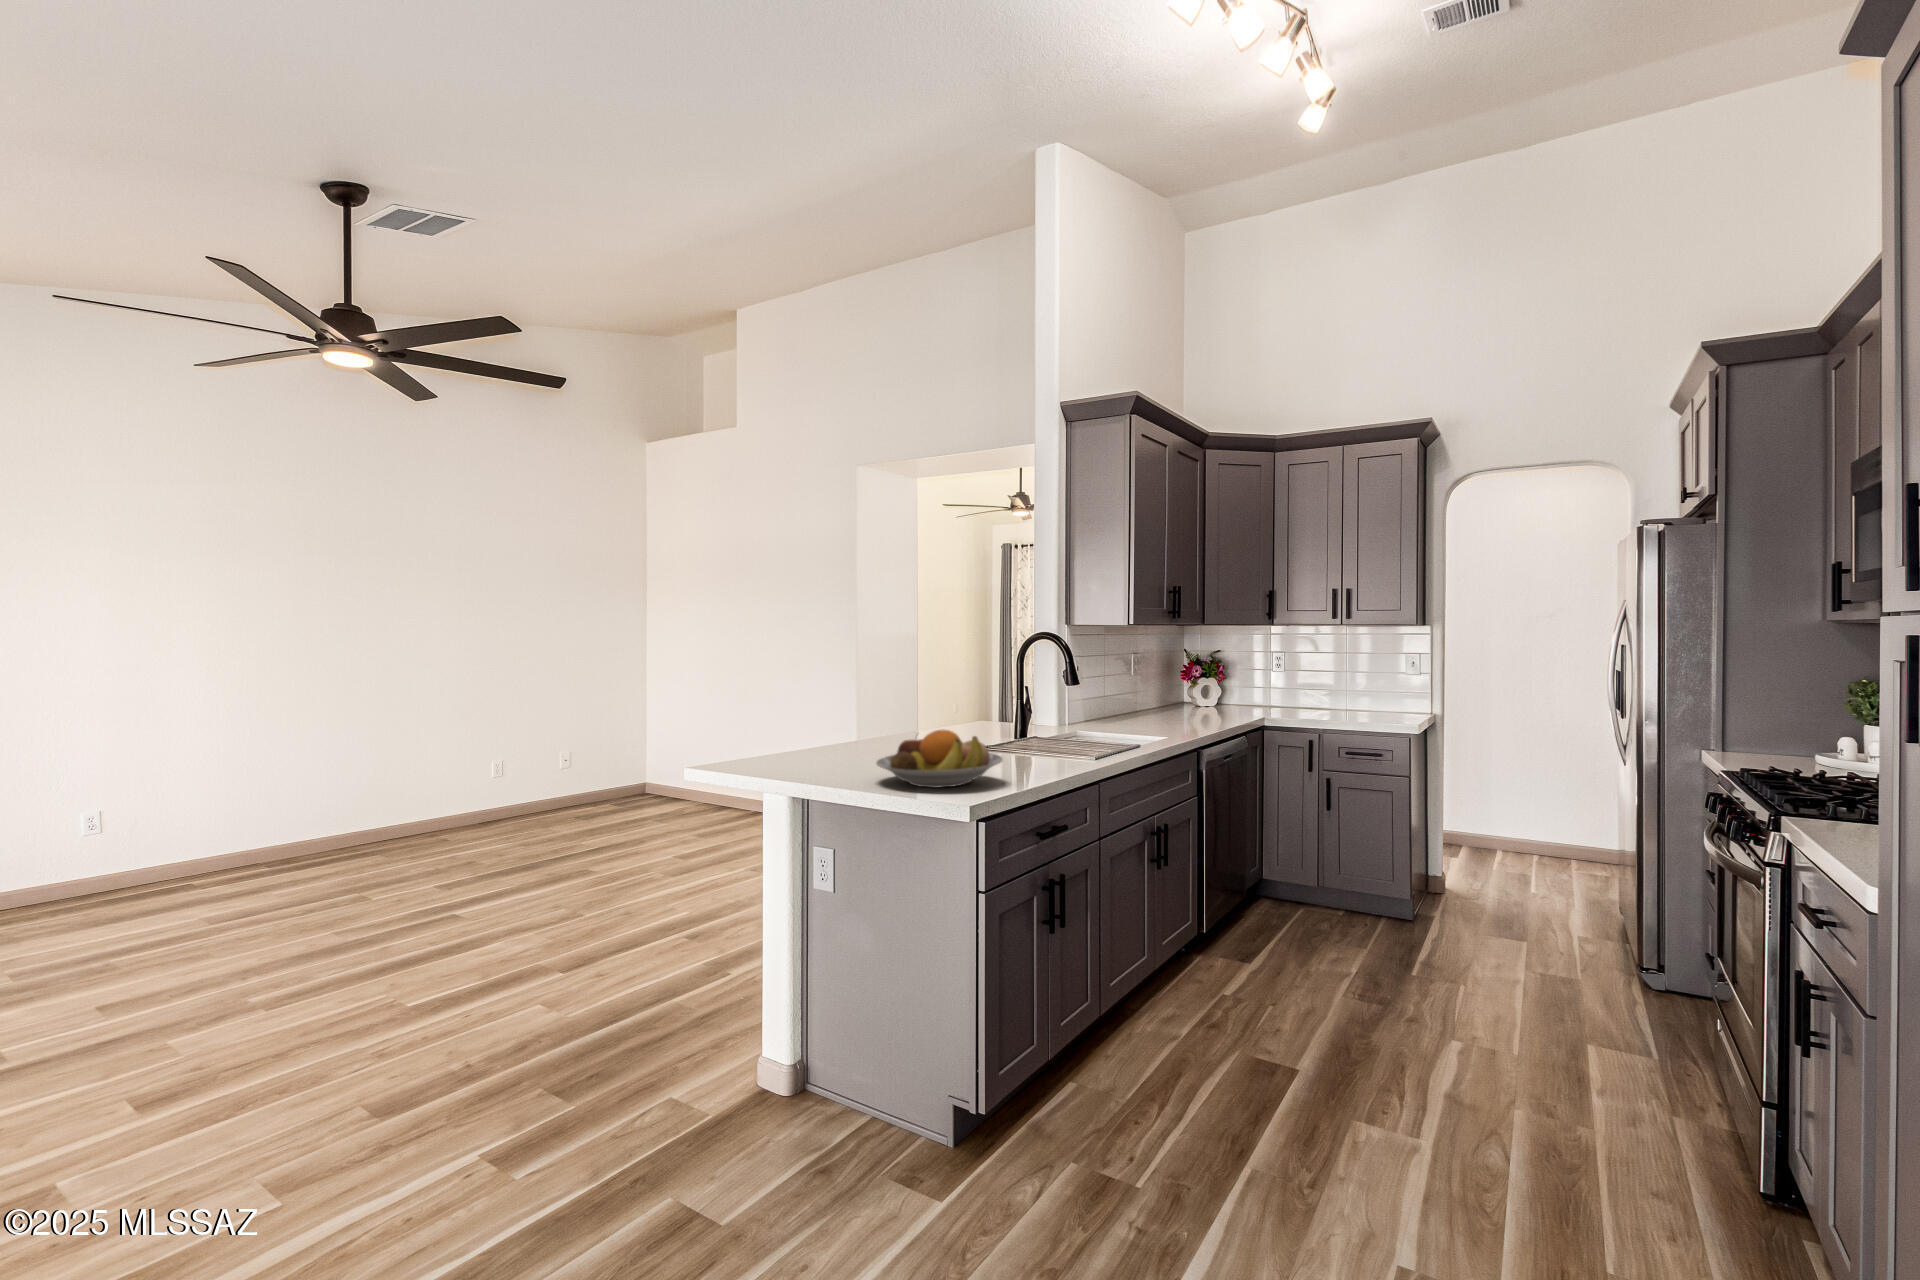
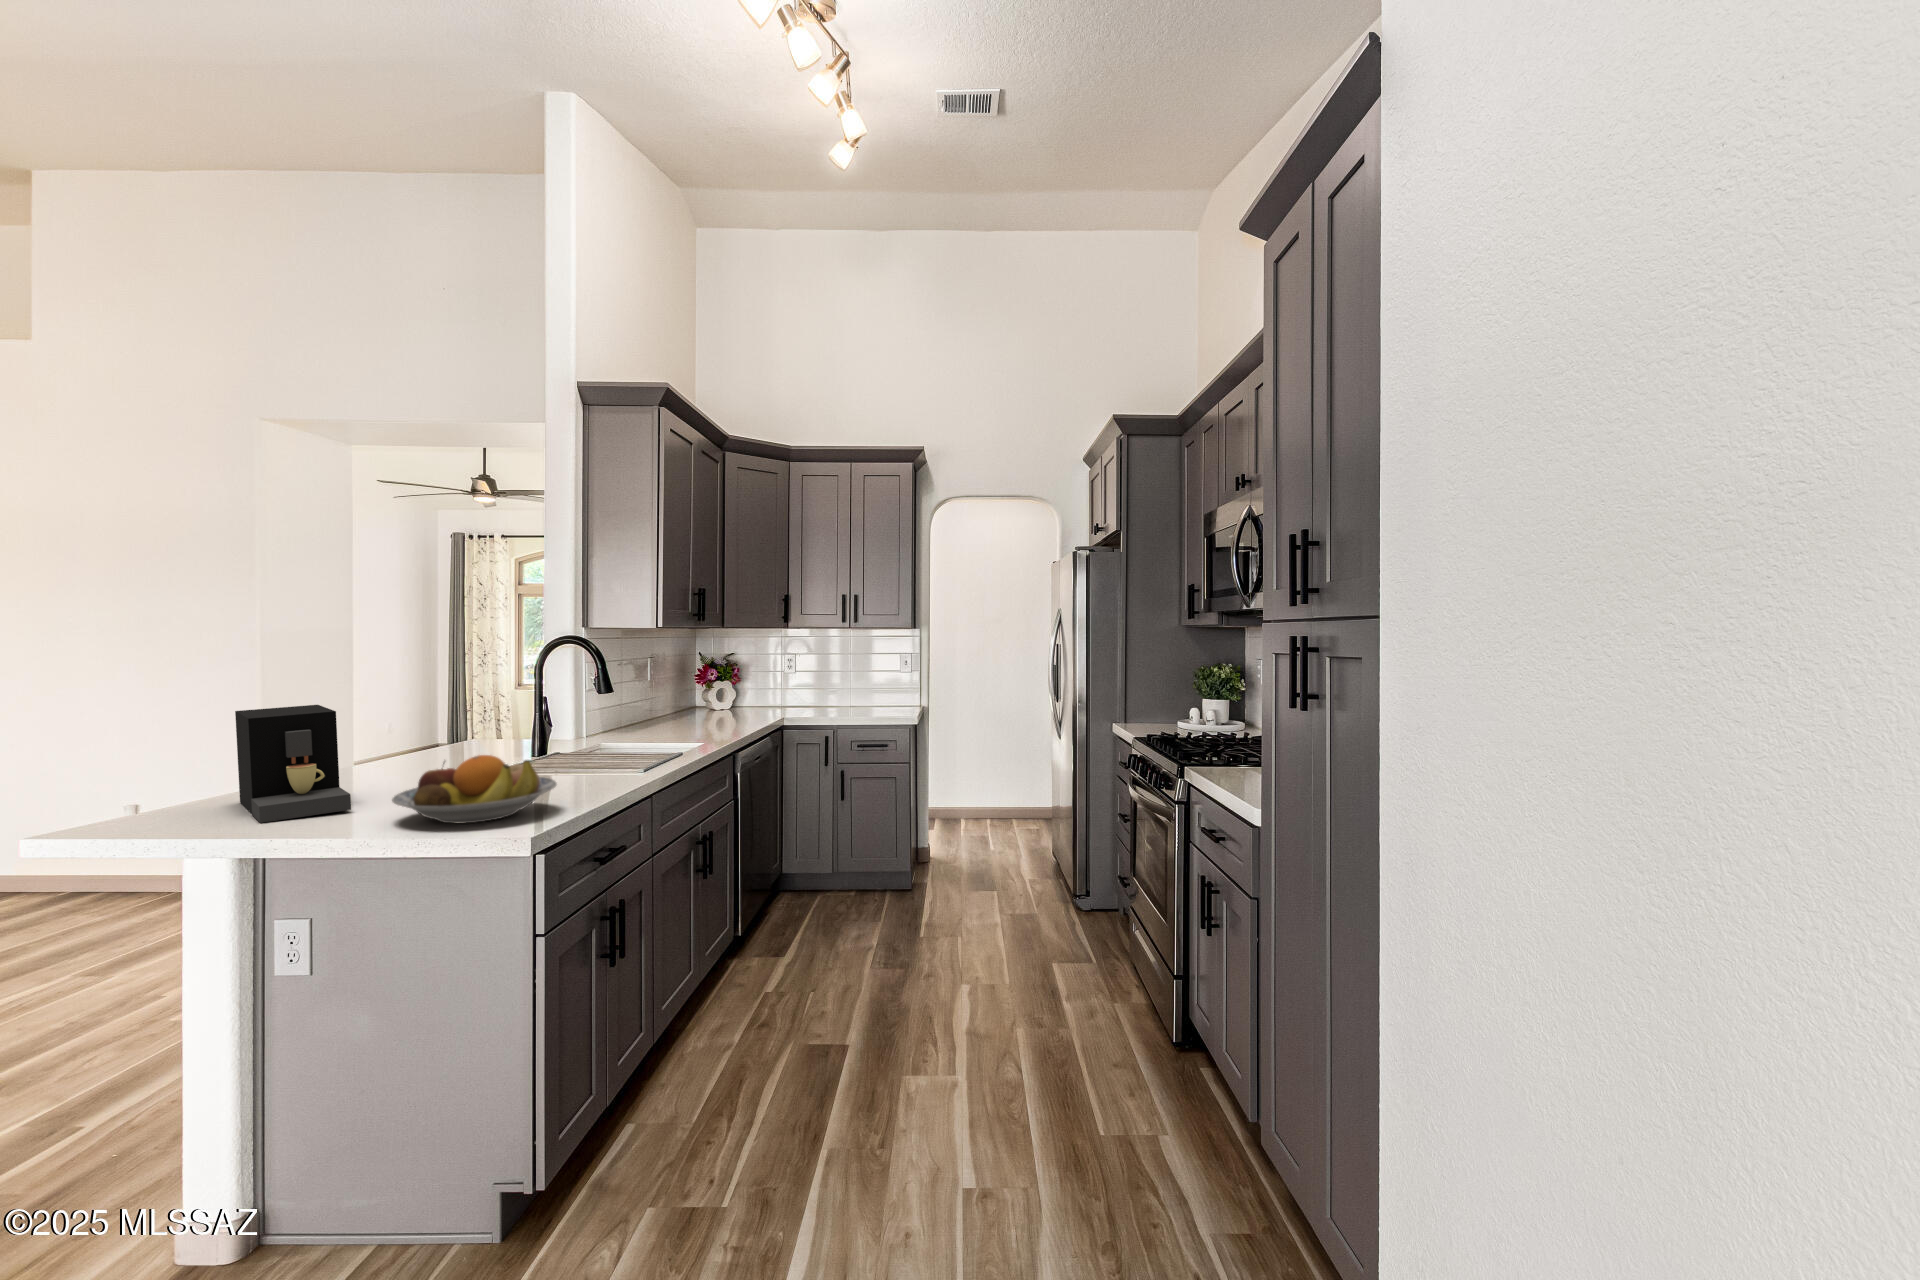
coffee maker: none [788,682,854,772] -> present [235,705,351,823]

